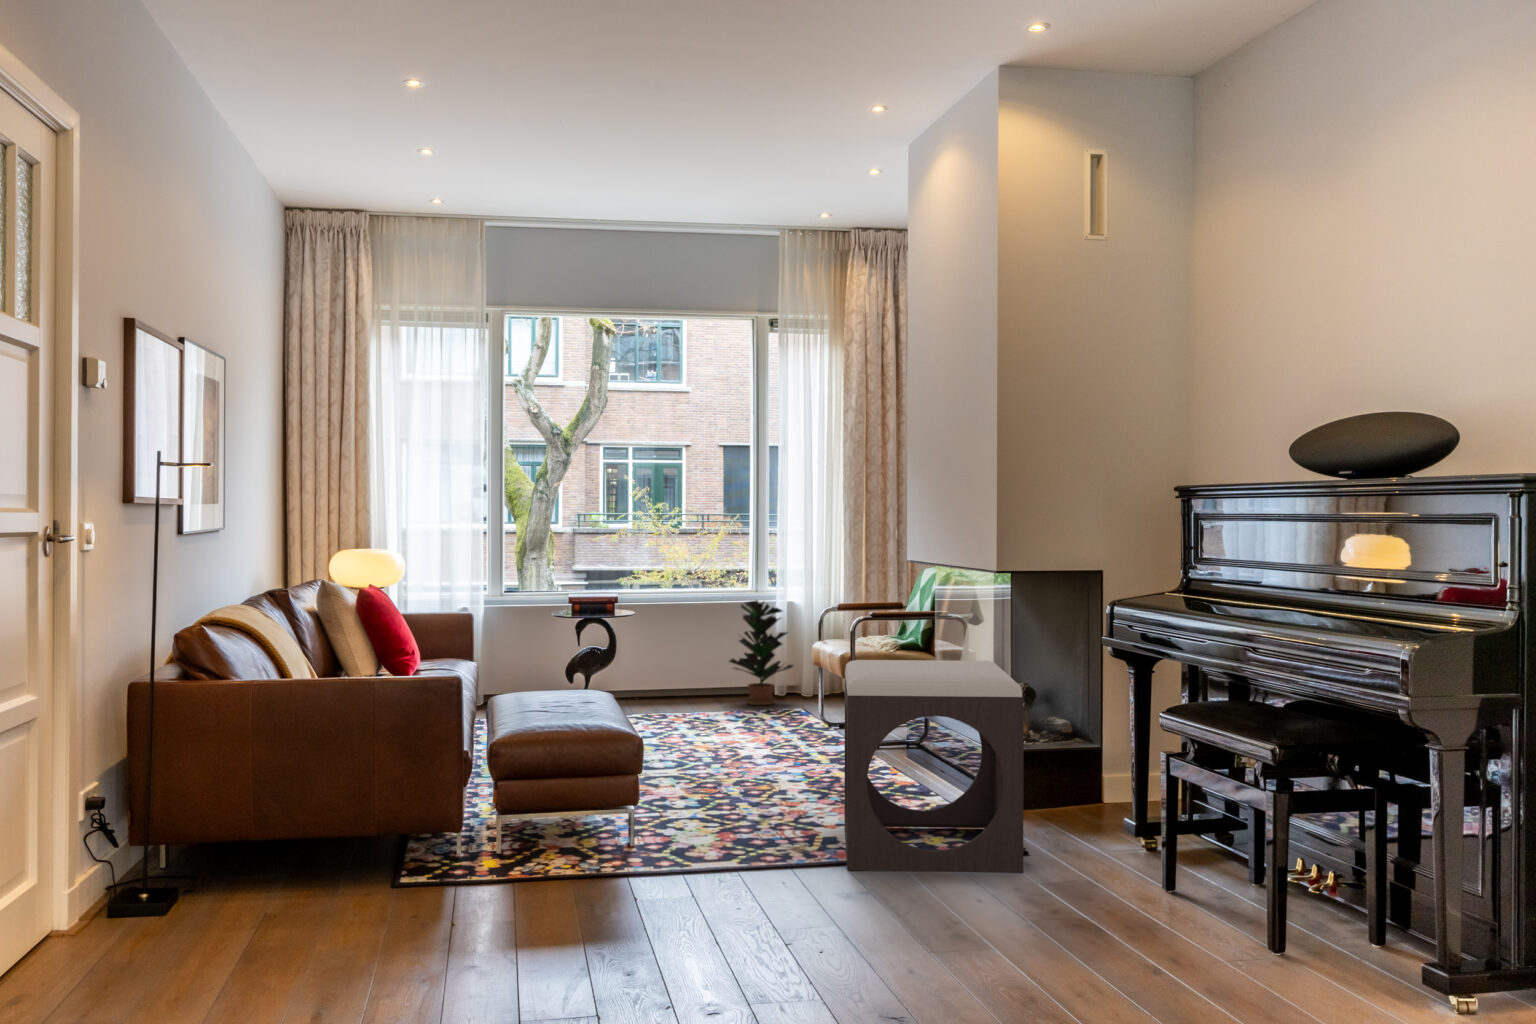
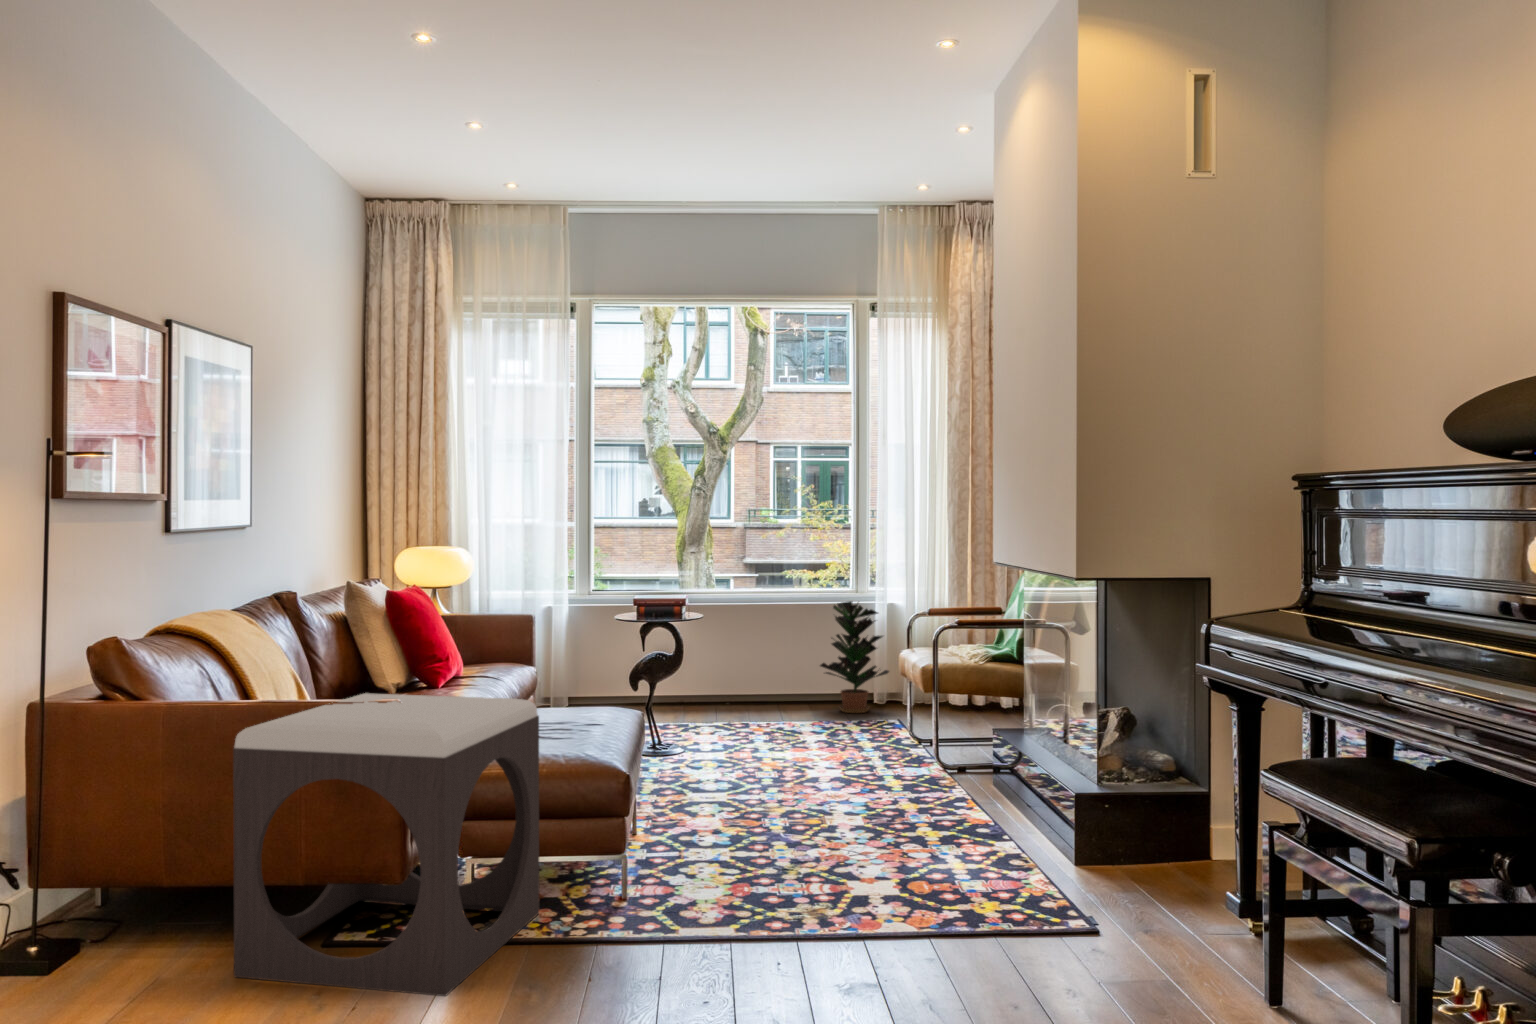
footstool: present [844,660,1024,873] -> present [233,693,539,996]

